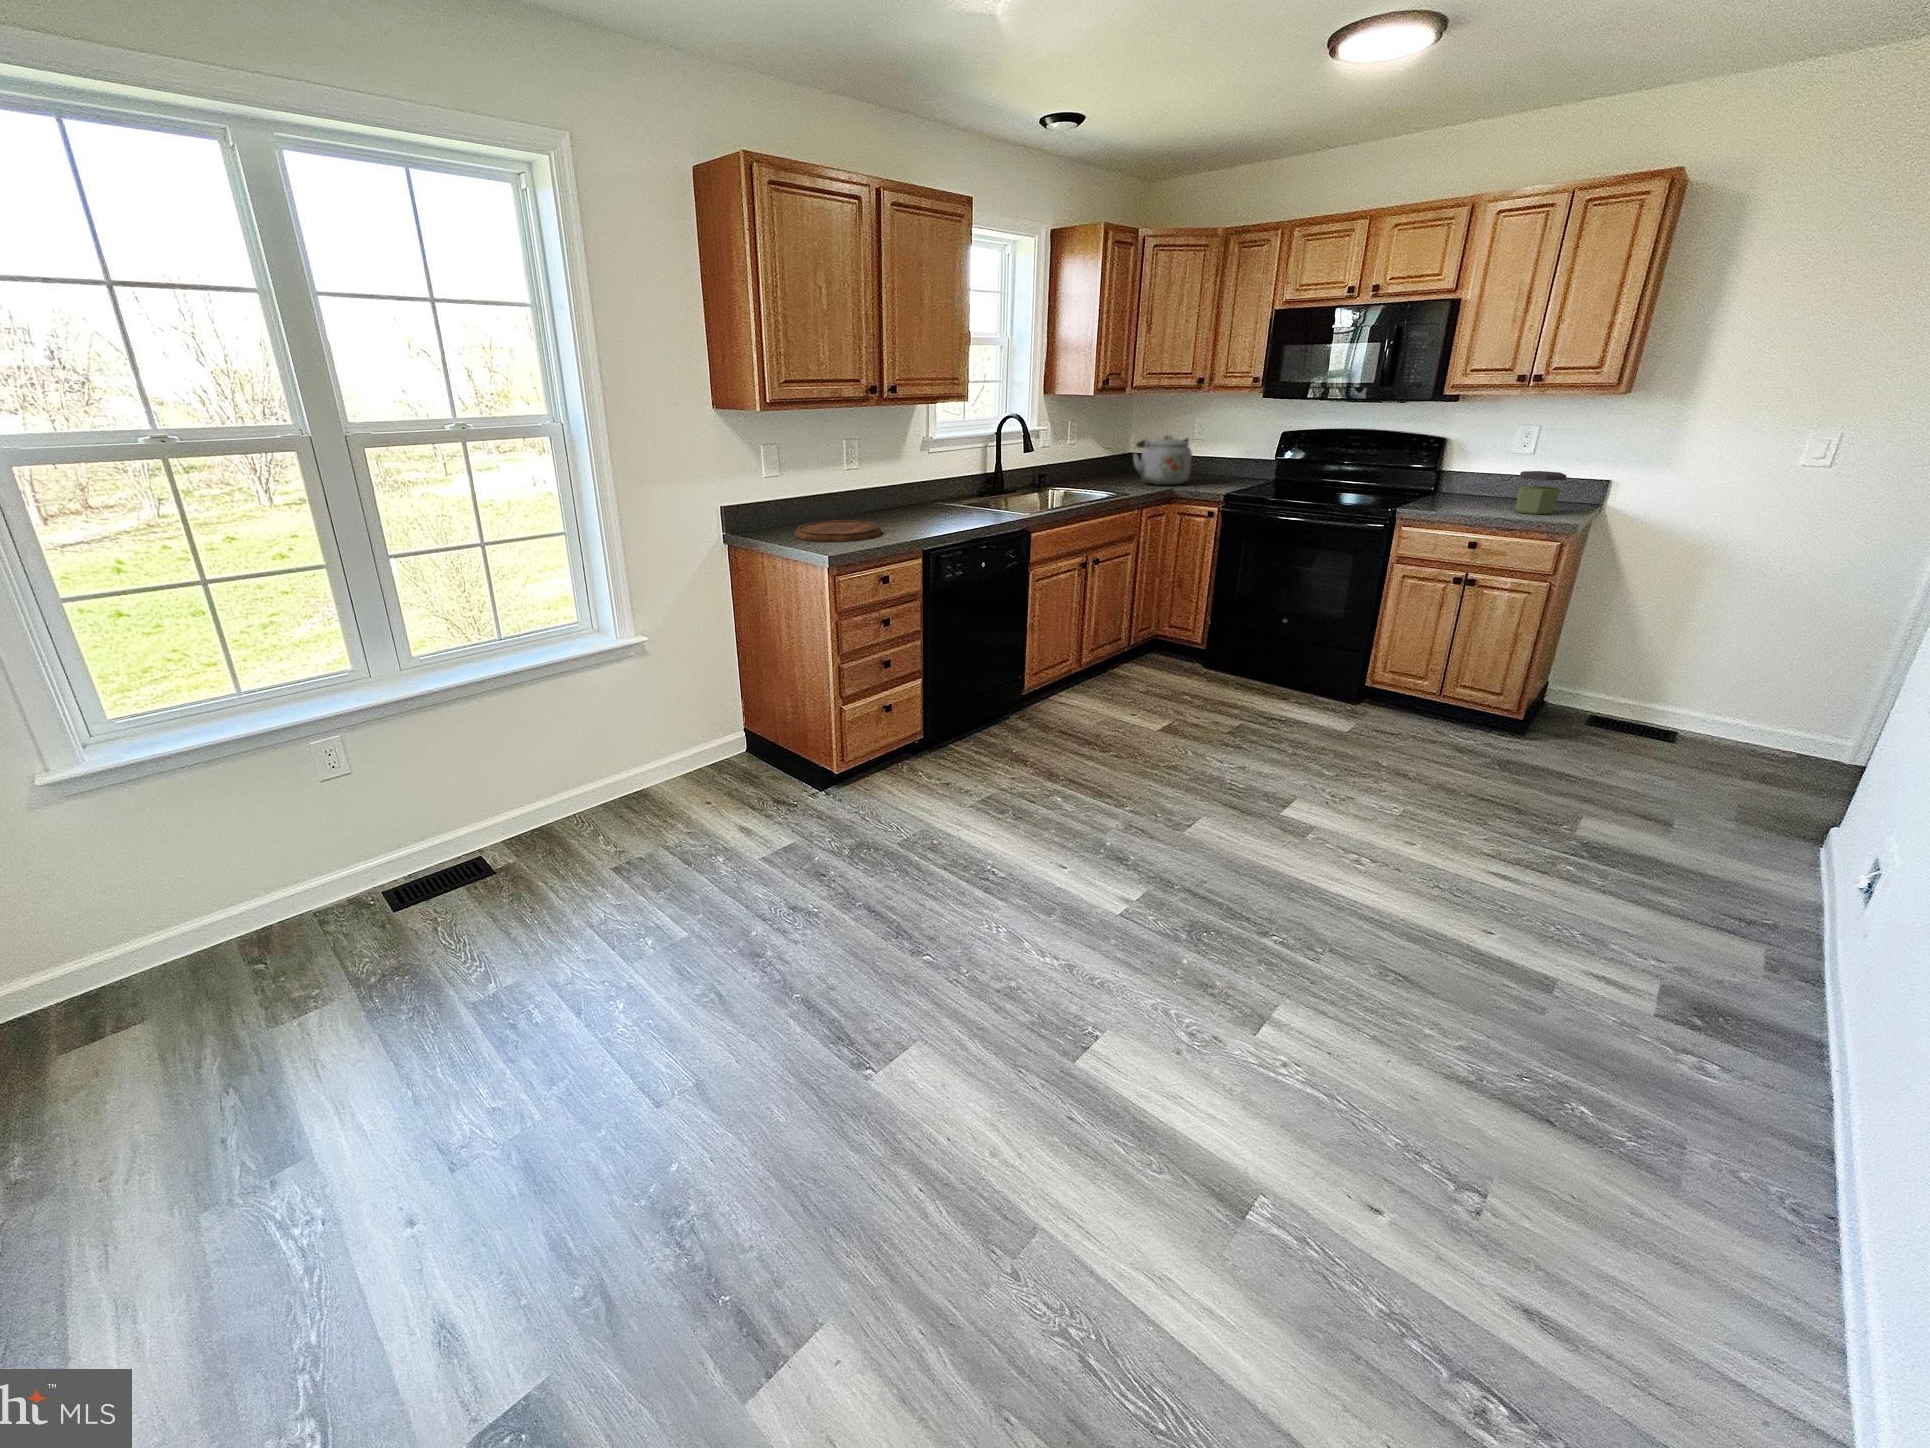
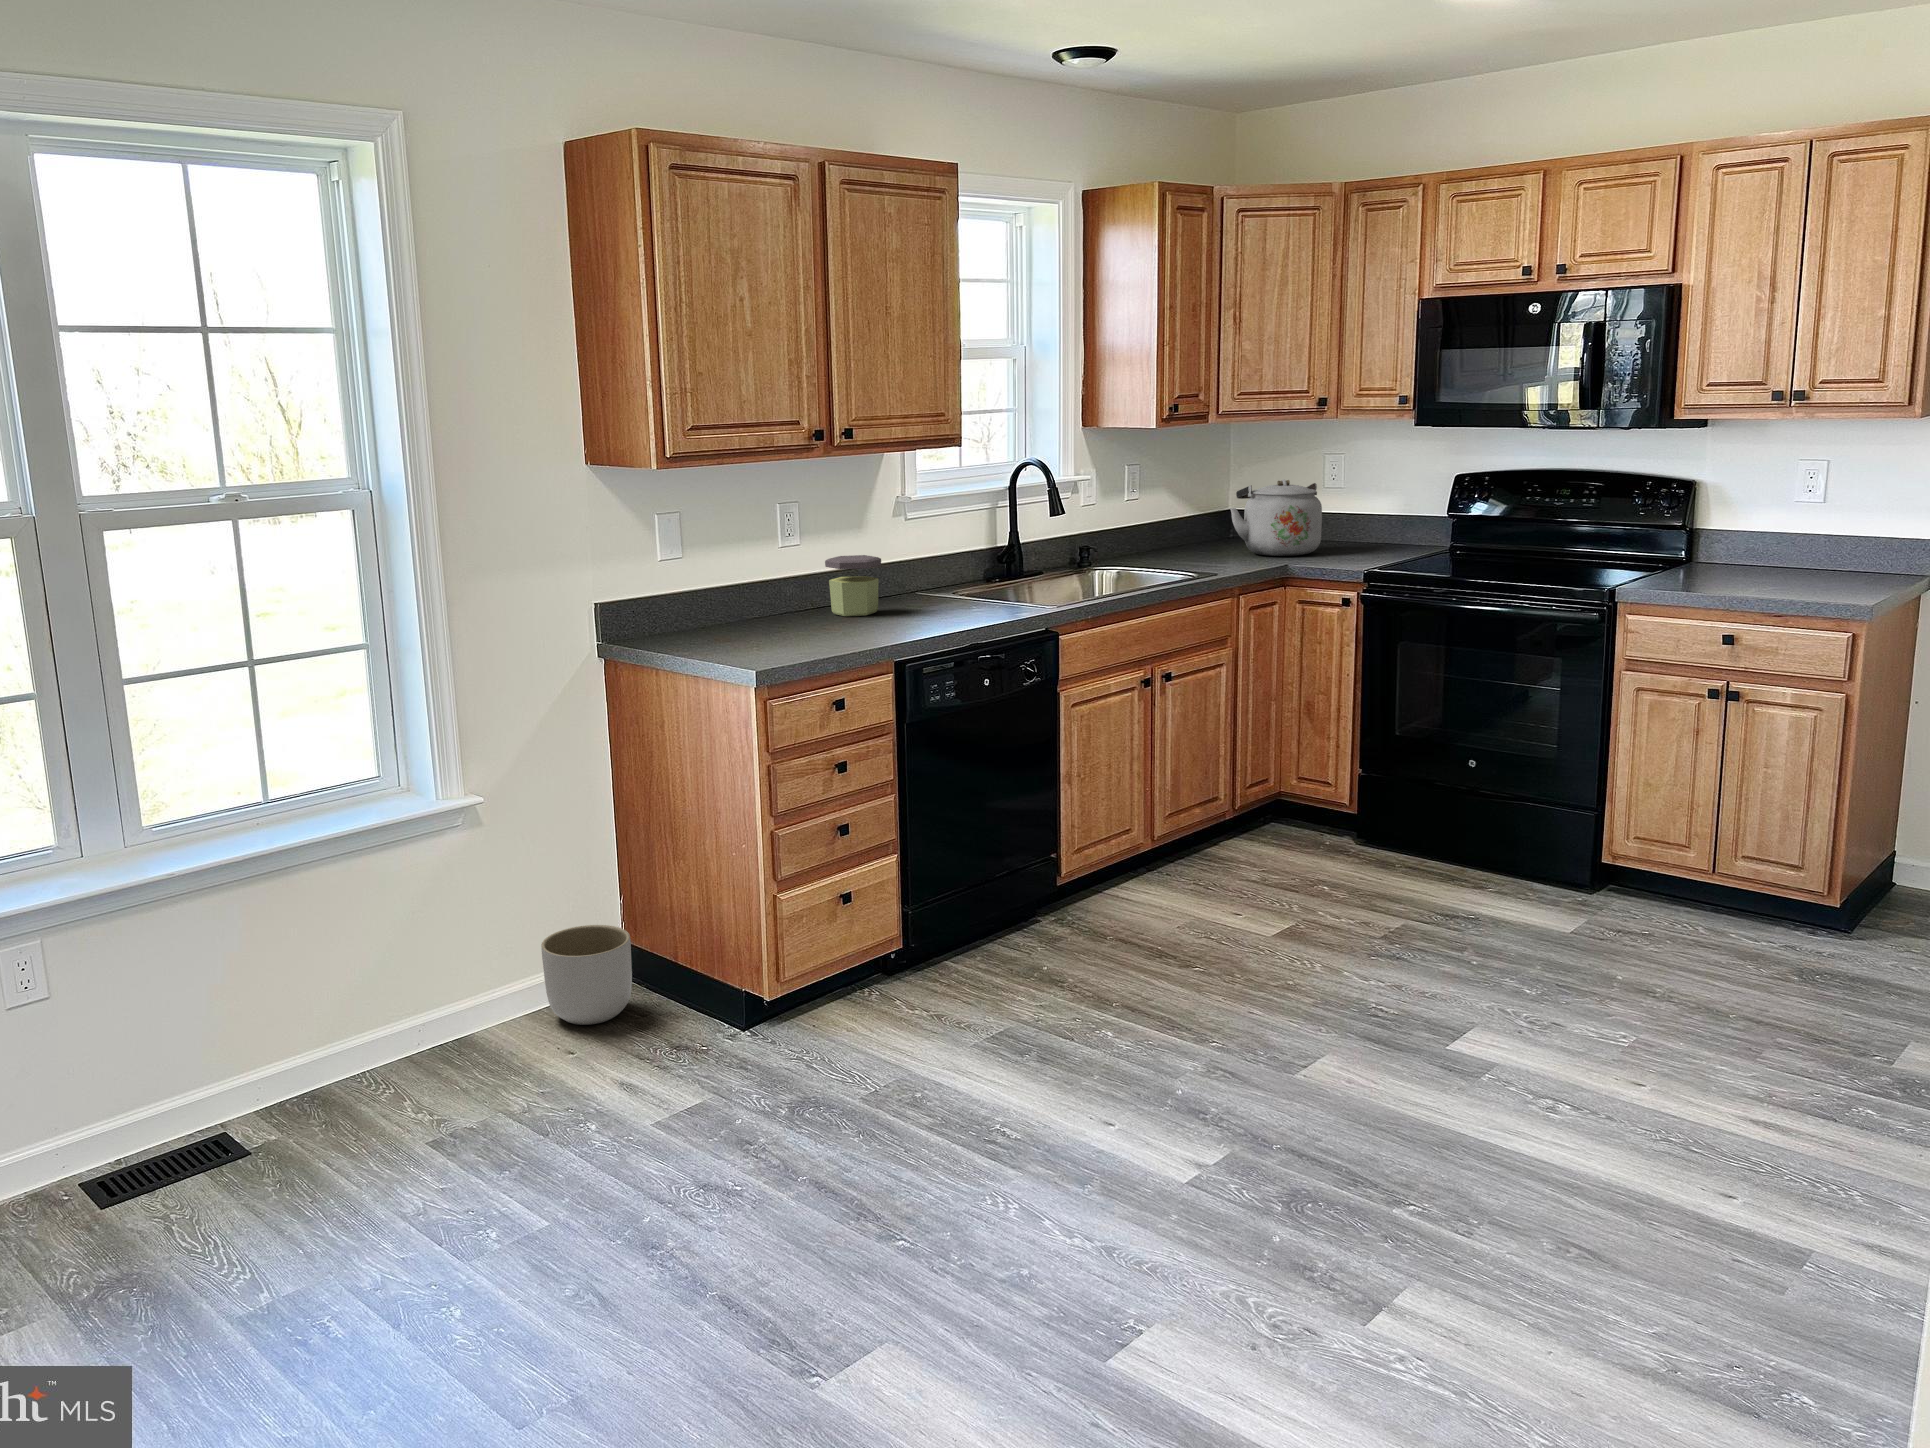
jar: present [1515,471,1567,514] -> present [825,555,881,616]
cutting board: present [795,520,881,542] -> none [702,618,832,650]
planter: none [692,719,751,783] -> present [541,925,632,1025]

